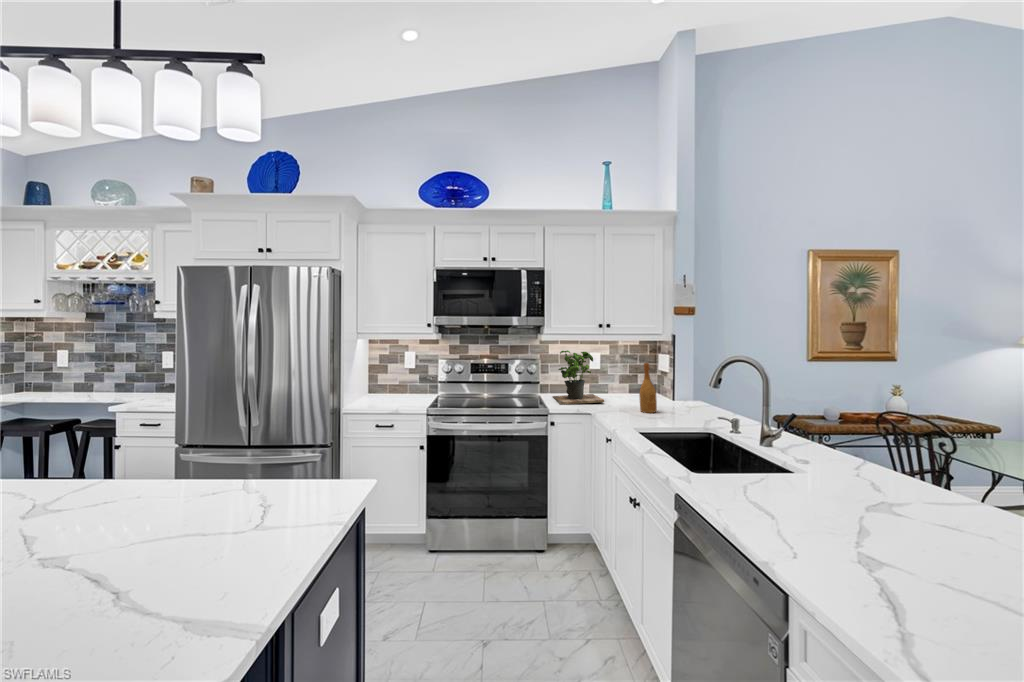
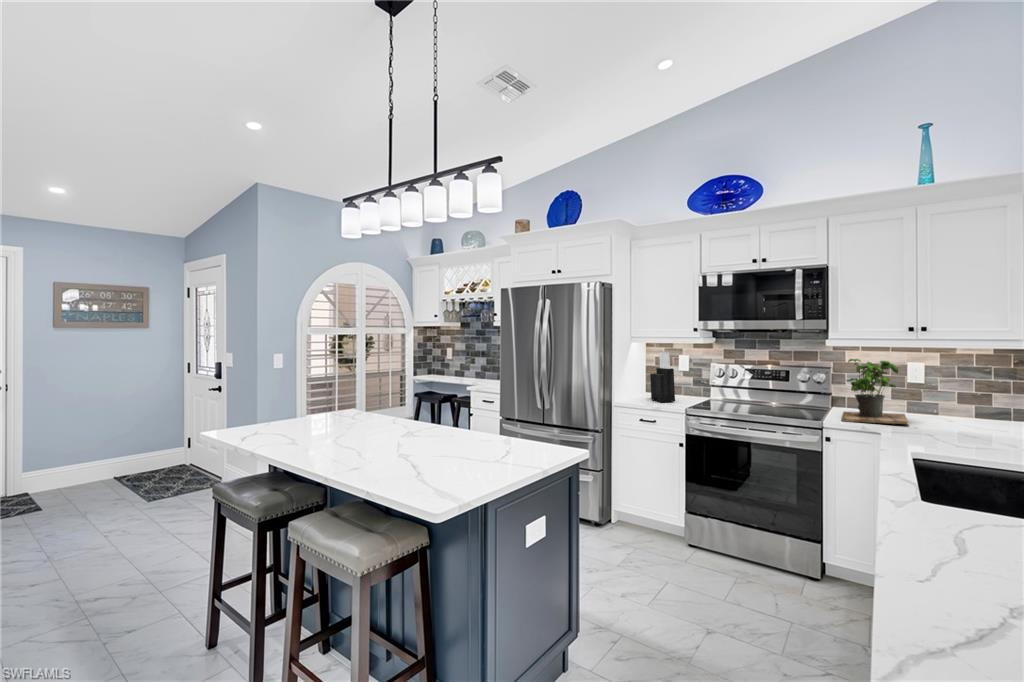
knife block: none [381,349,410,402] -> present [650,352,675,402]
wine bottle: present [639,363,657,413] -> none [951,378,979,444]

